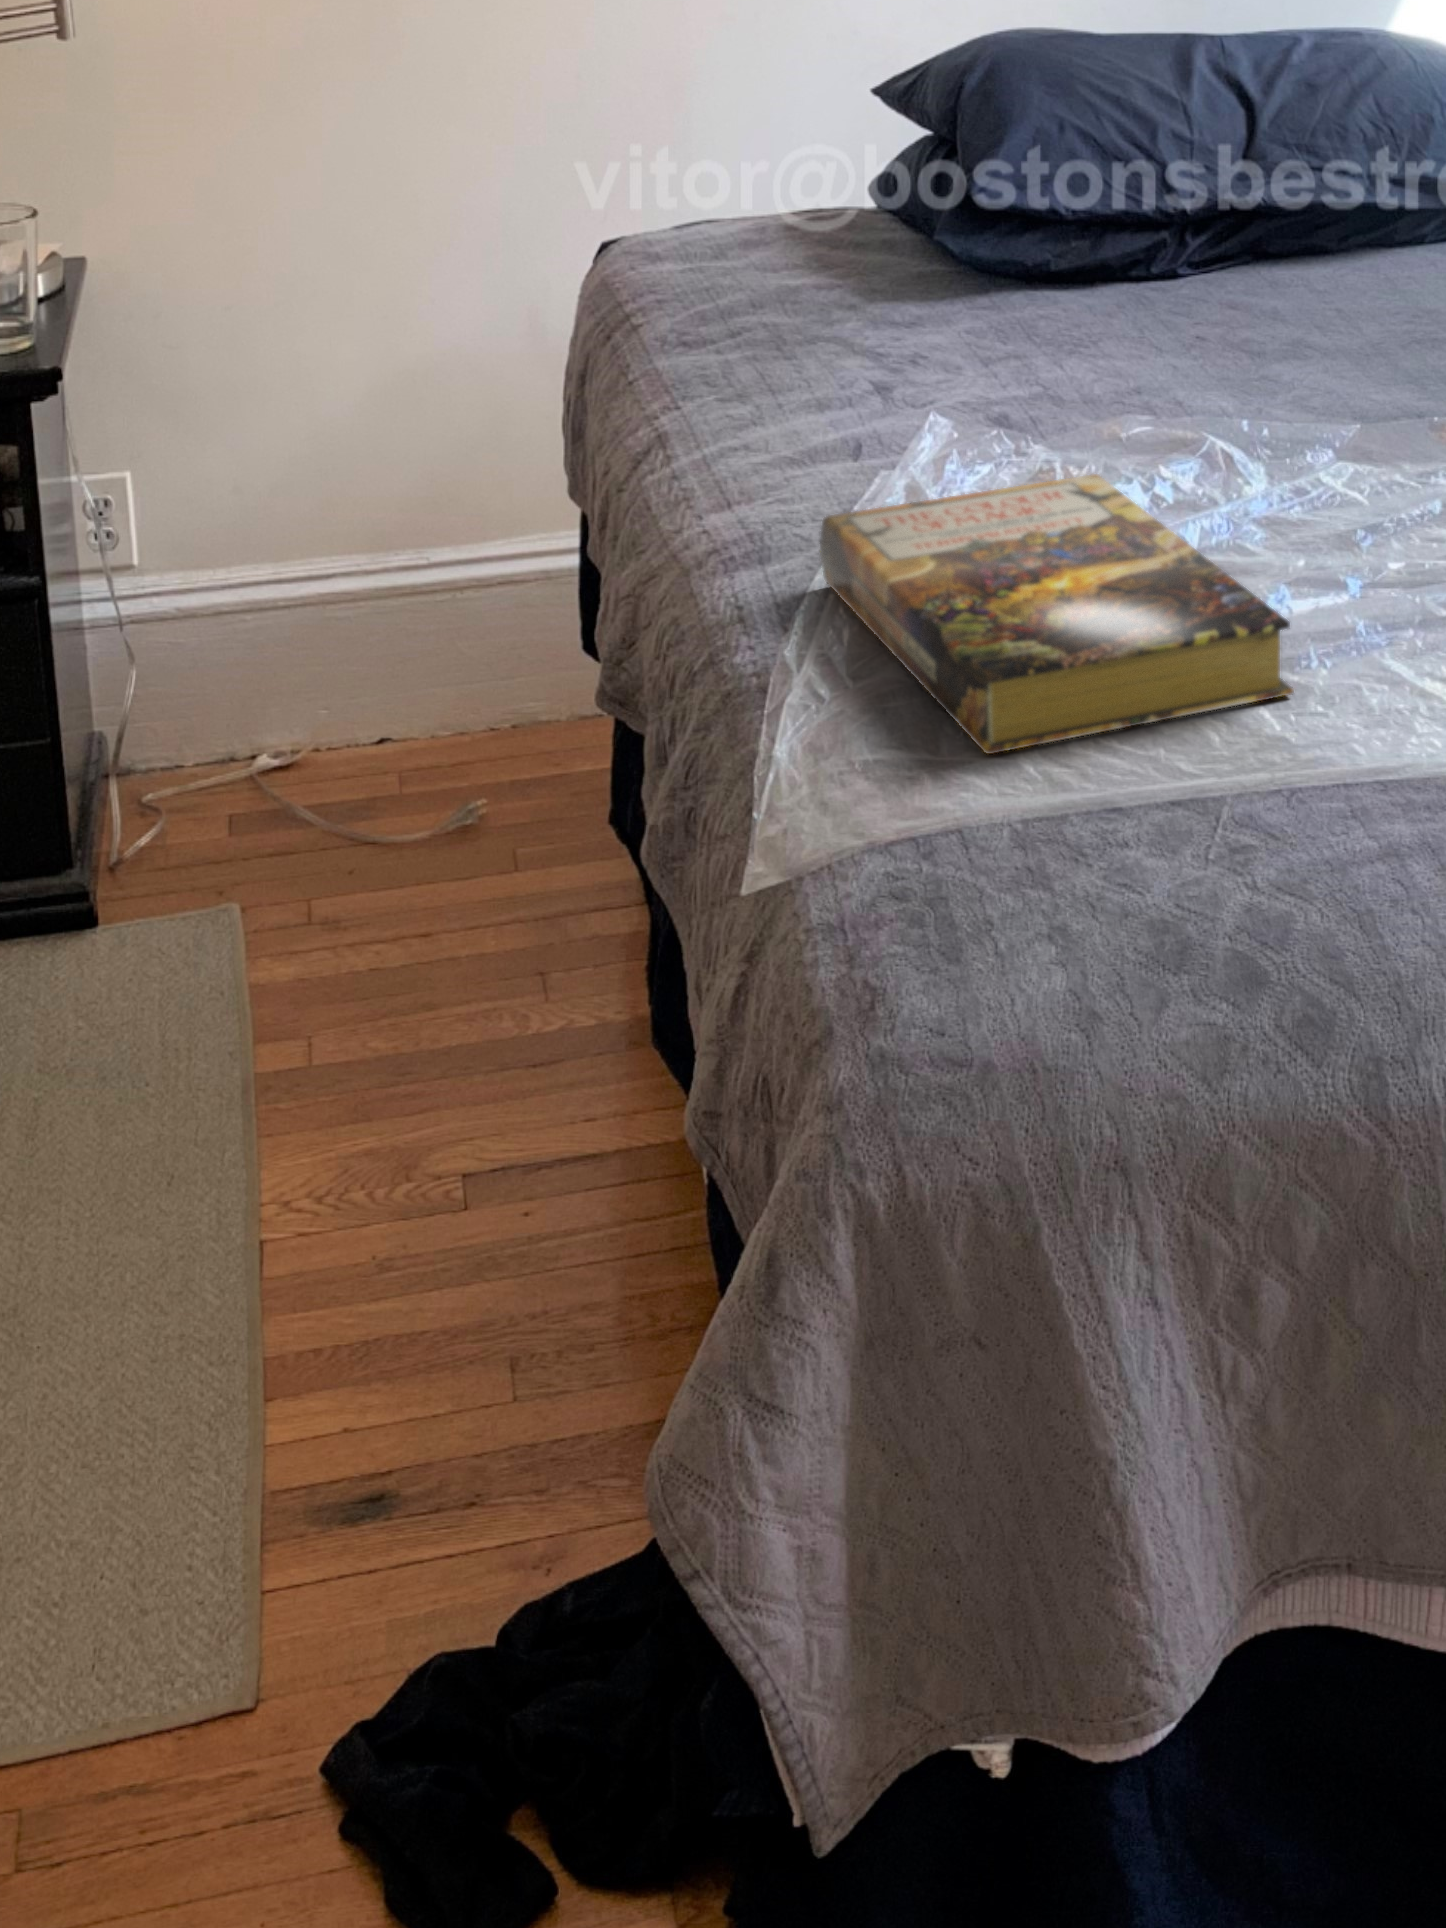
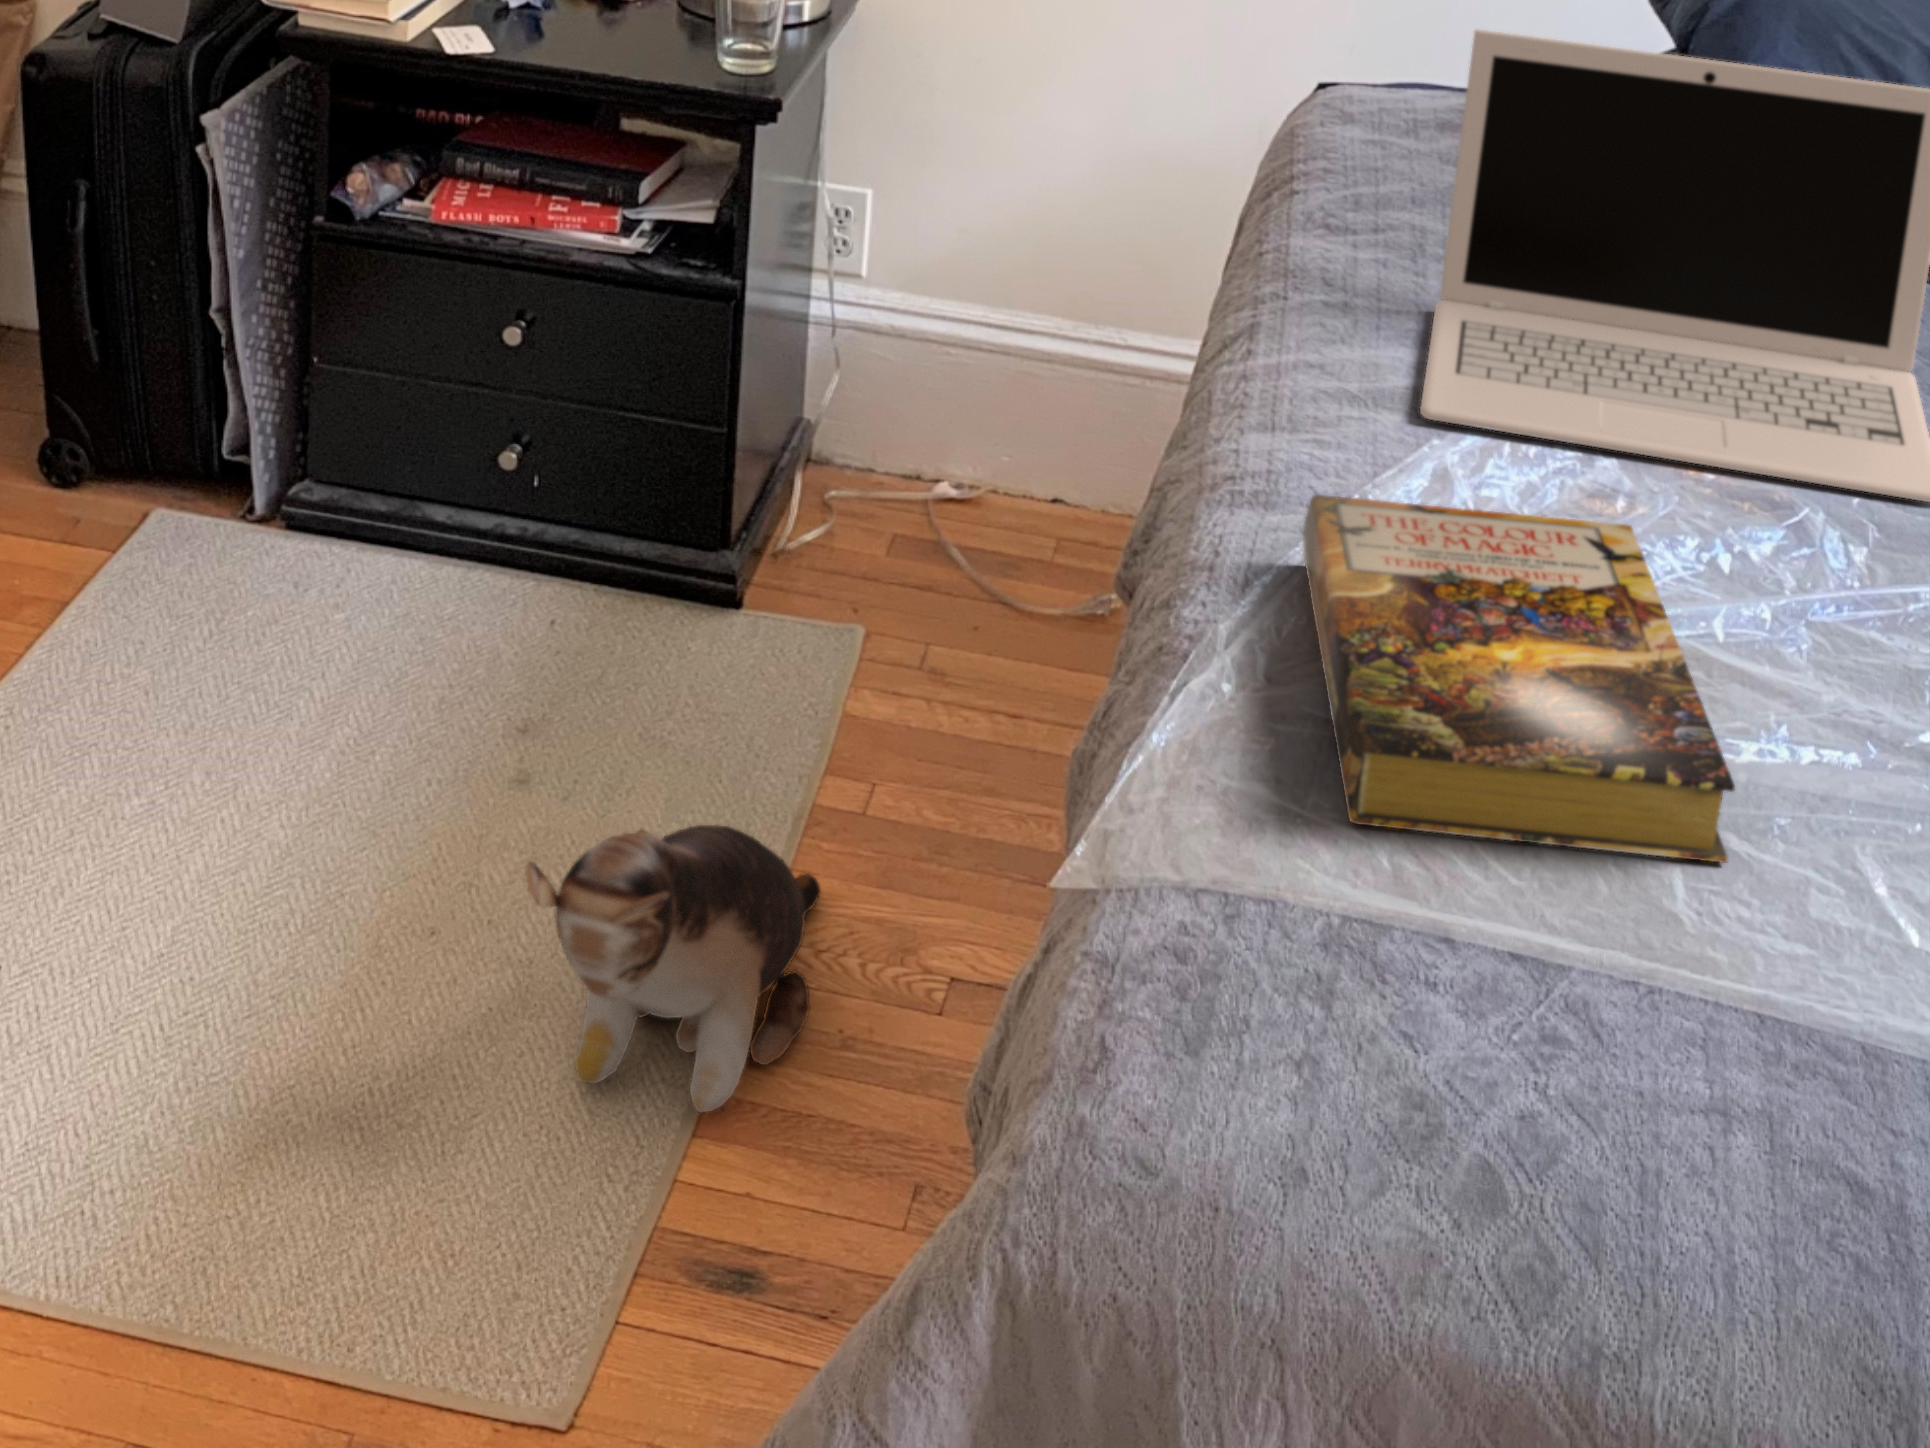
laptop: none [808,85,1300,457] -> present [1420,30,1930,502]
plush toy: none [44,1088,349,1399] -> present [526,825,821,1112]

